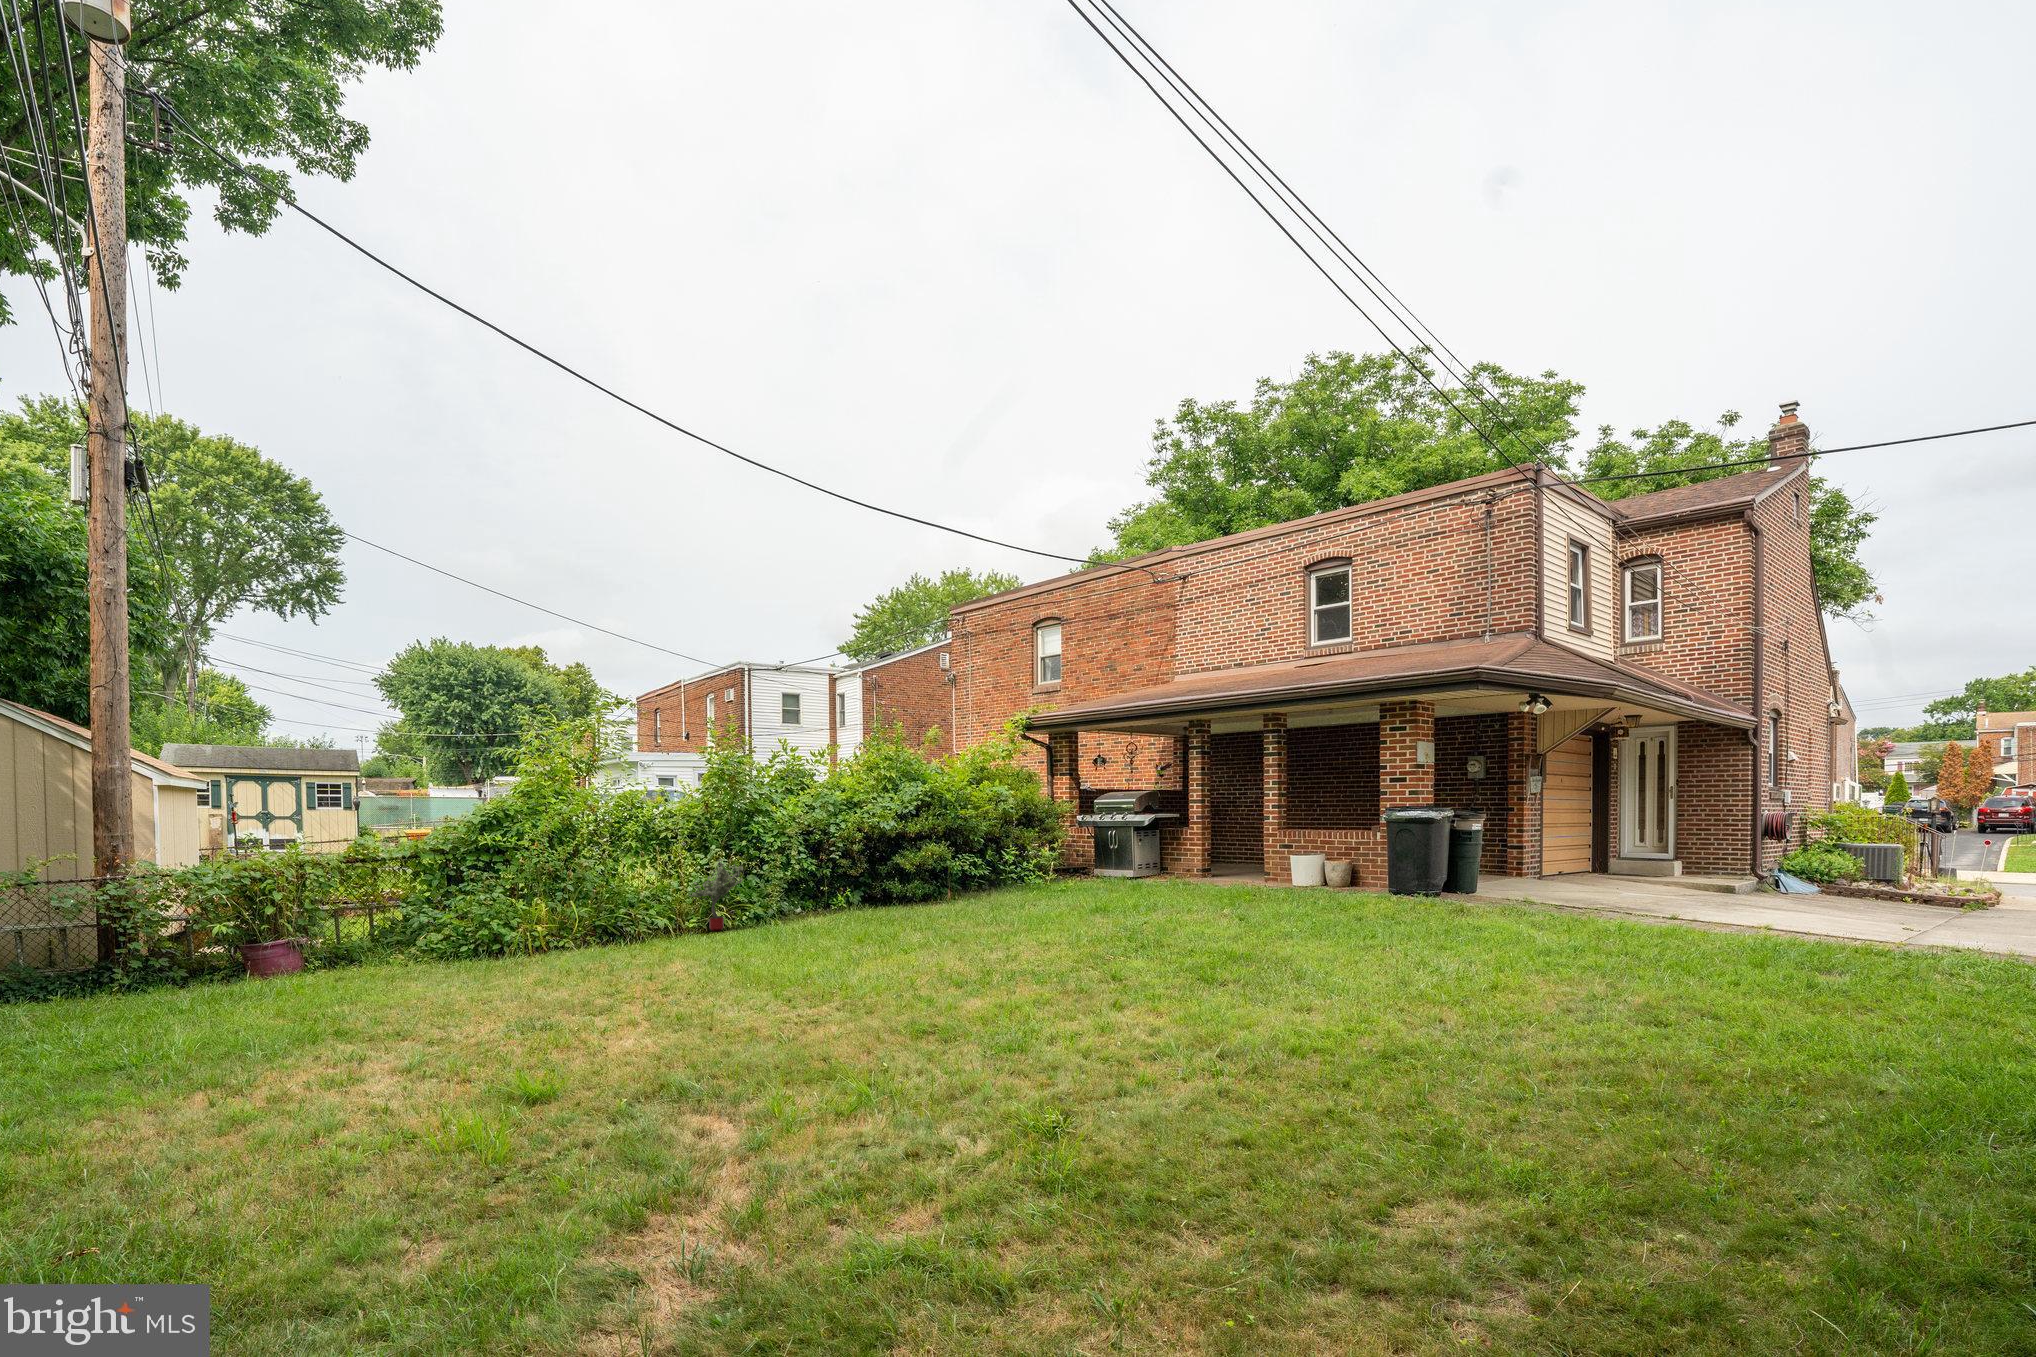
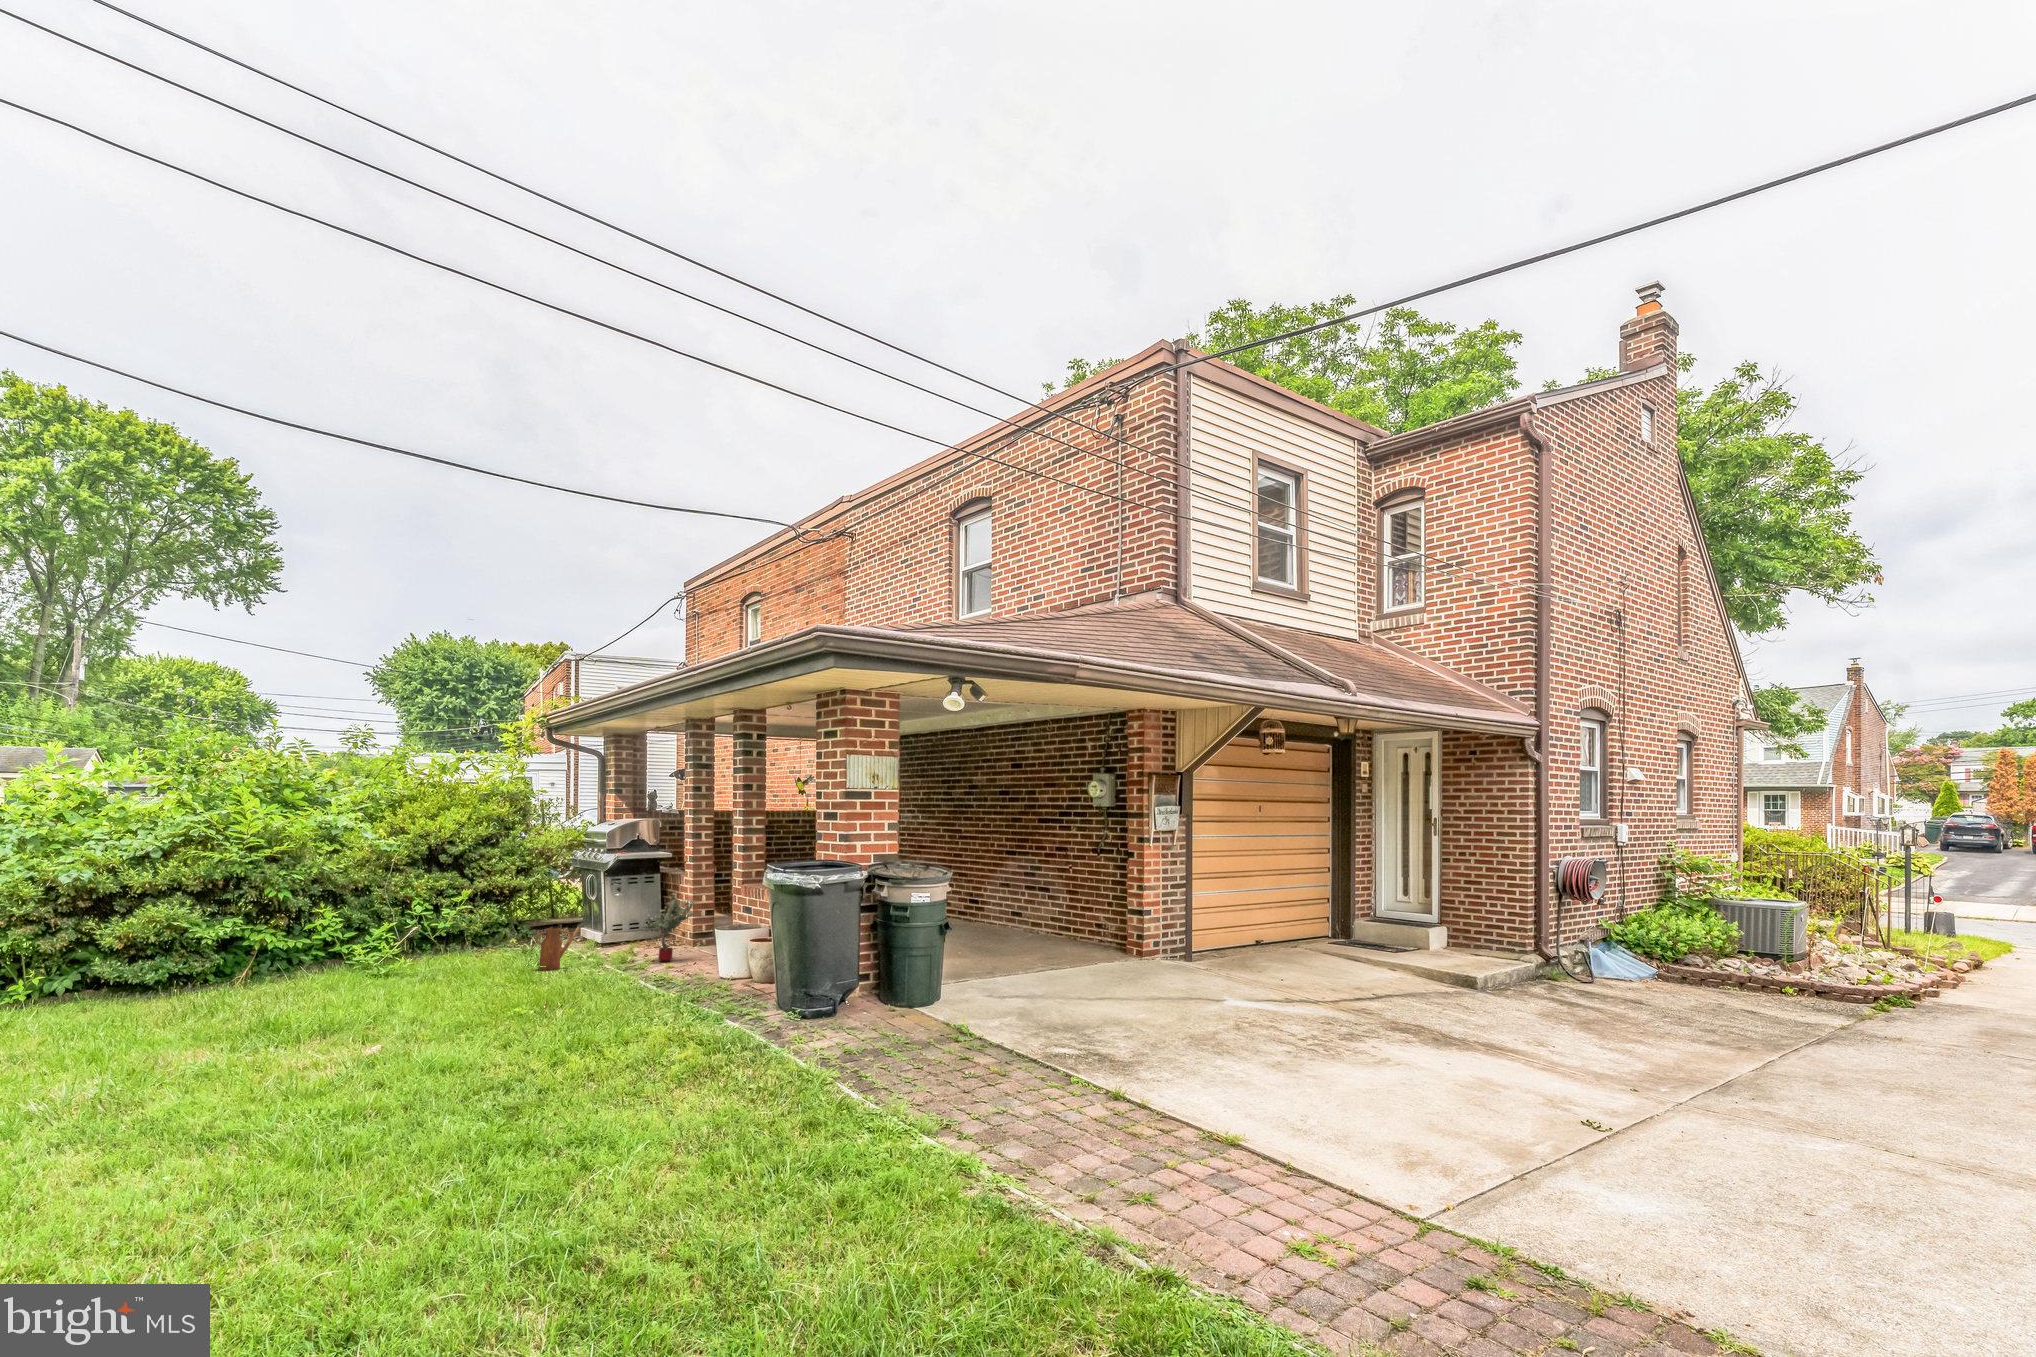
watering can: none [581,898,626,945] -> present [536,927,580,971]

